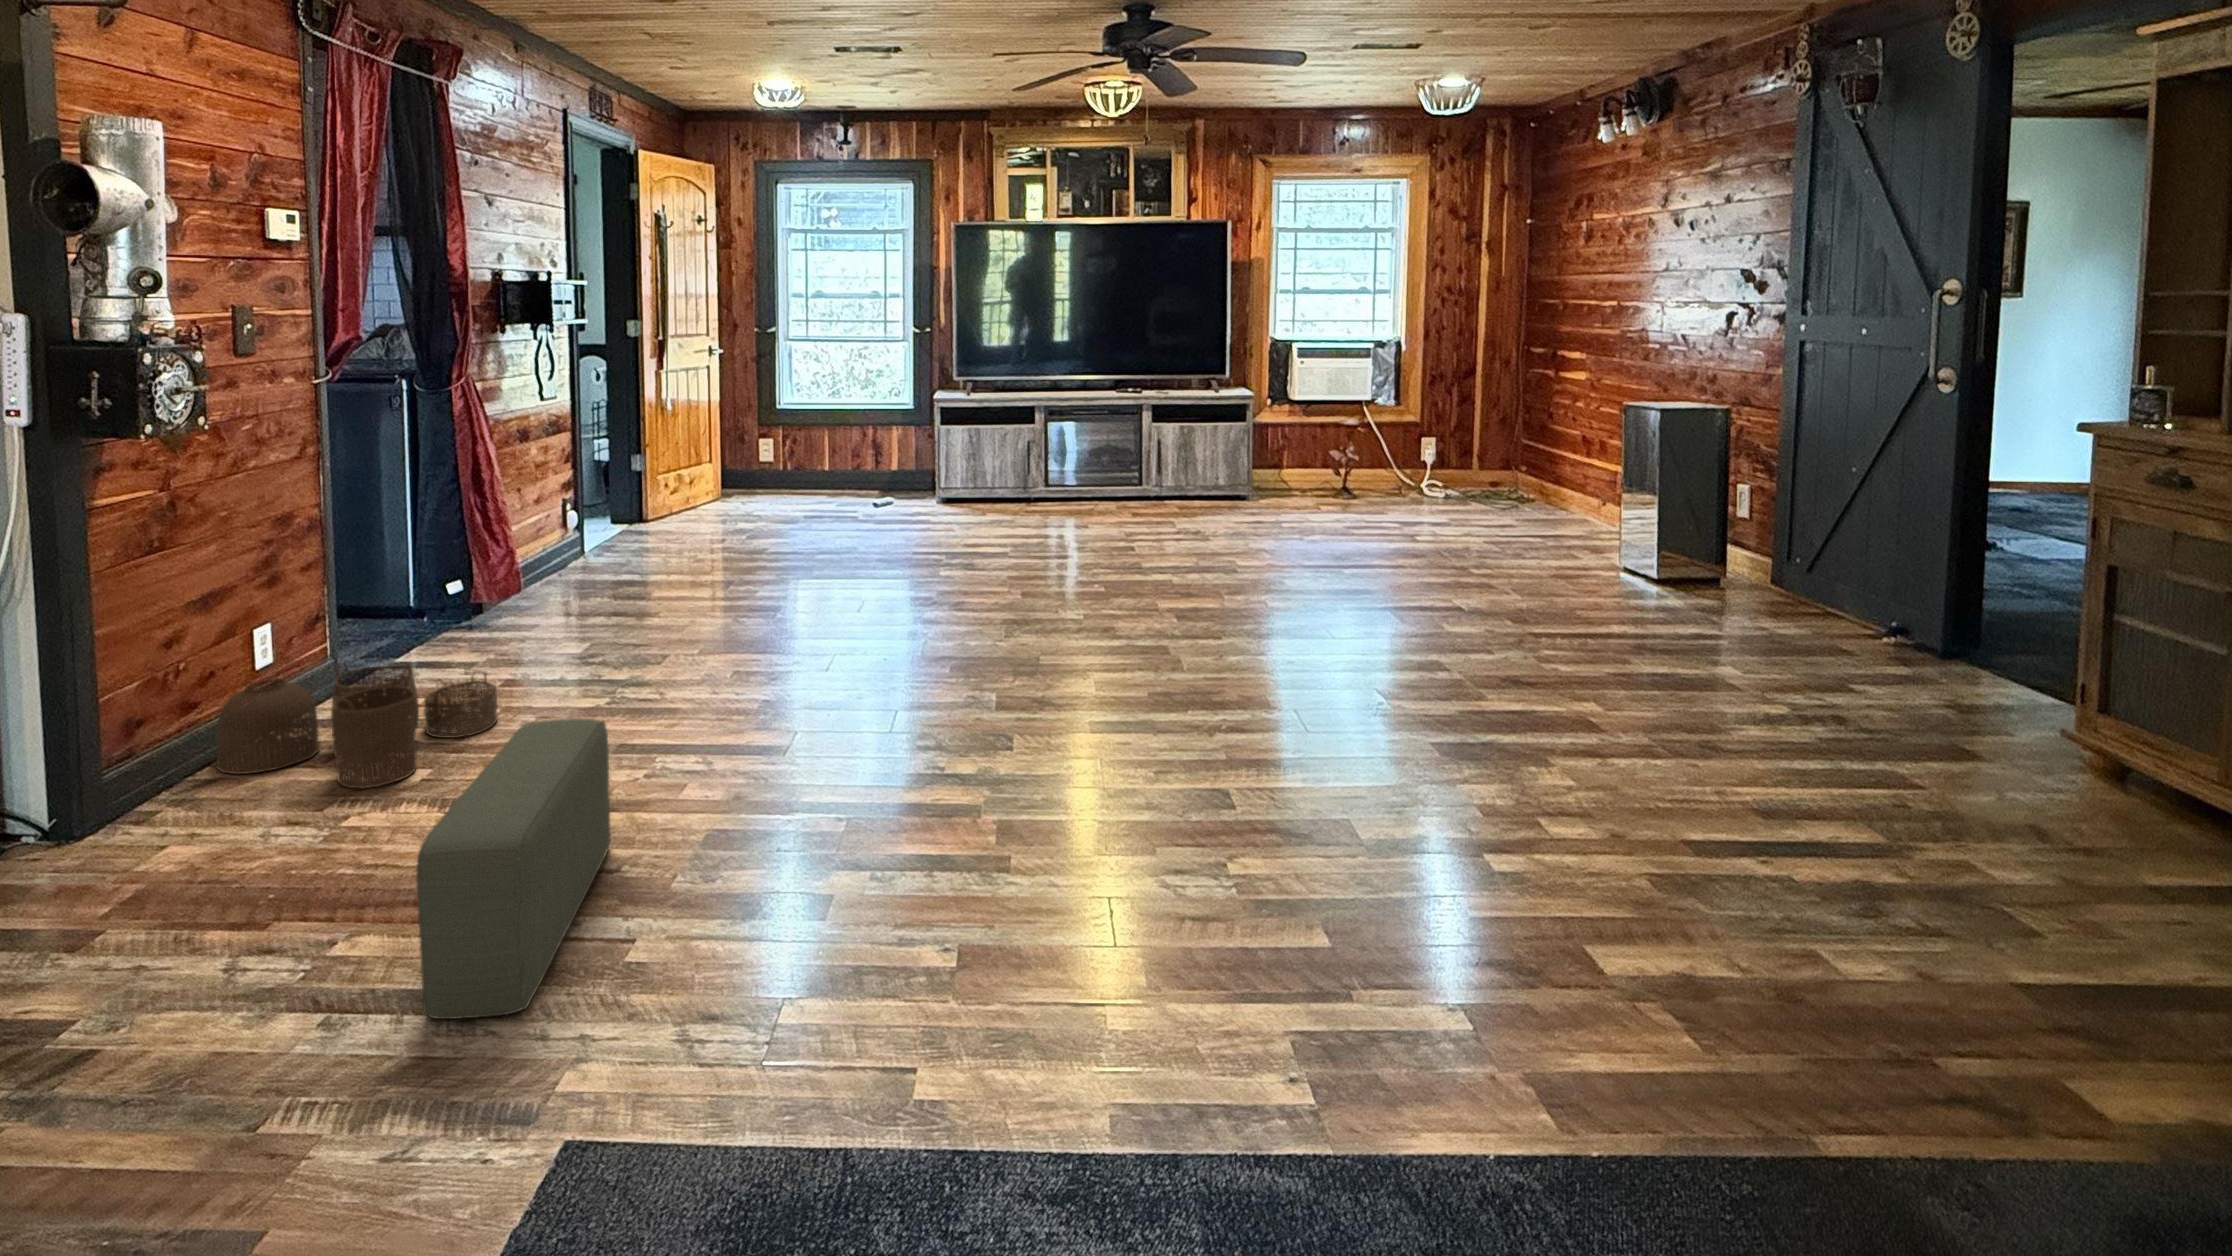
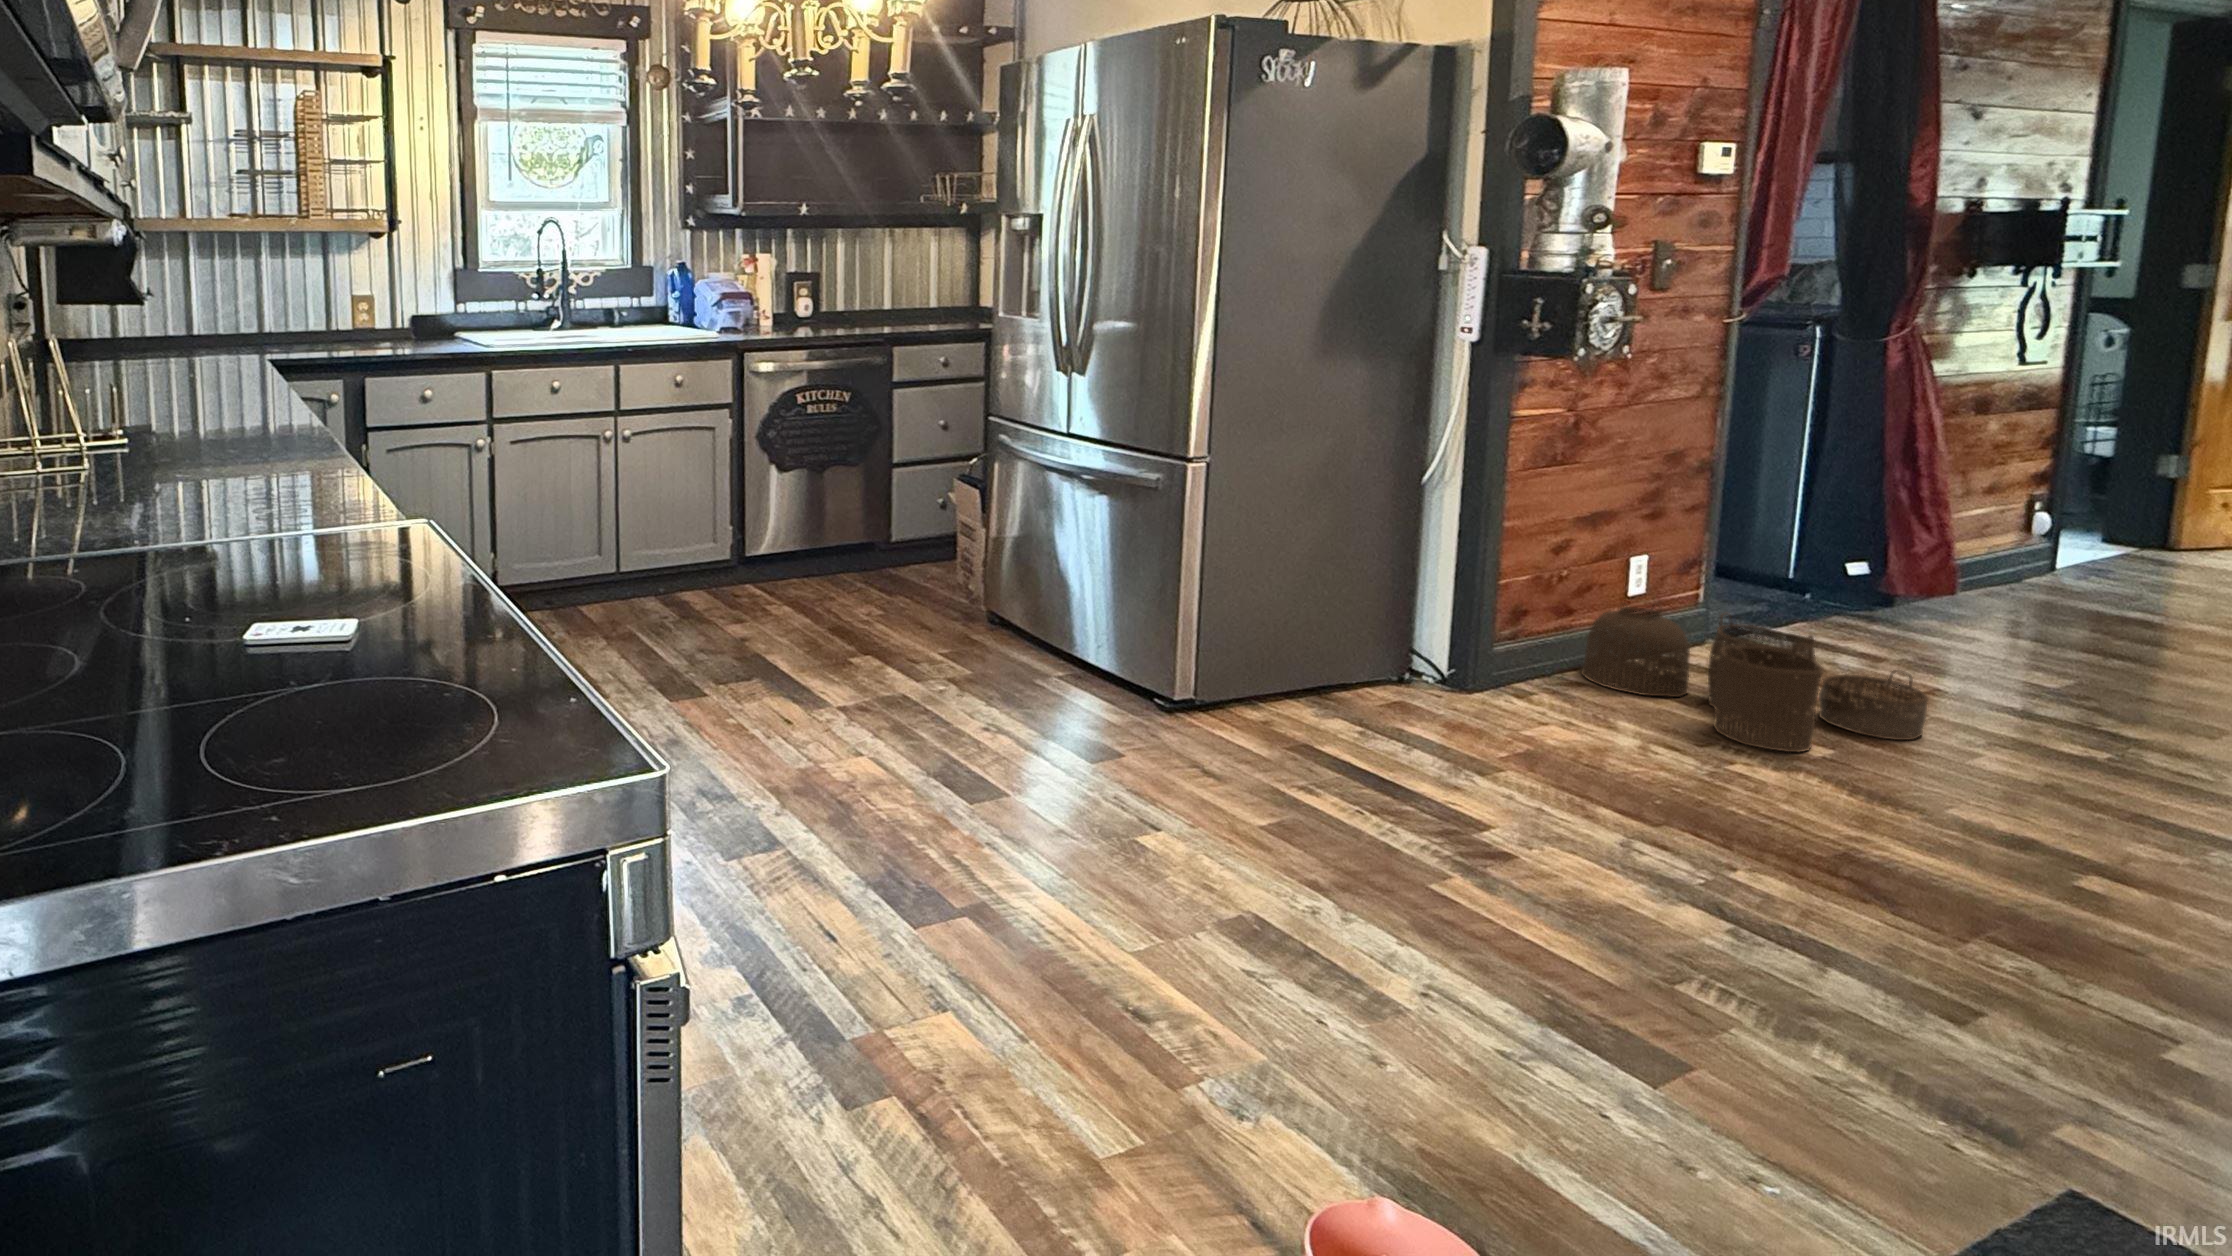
pouf: present [416,718,611,1019] -> none [1853,739,2150,1034]

